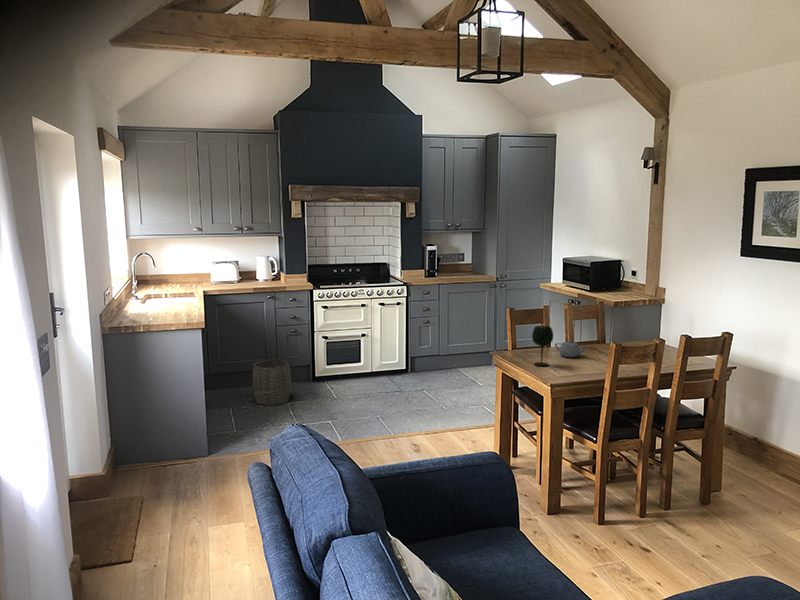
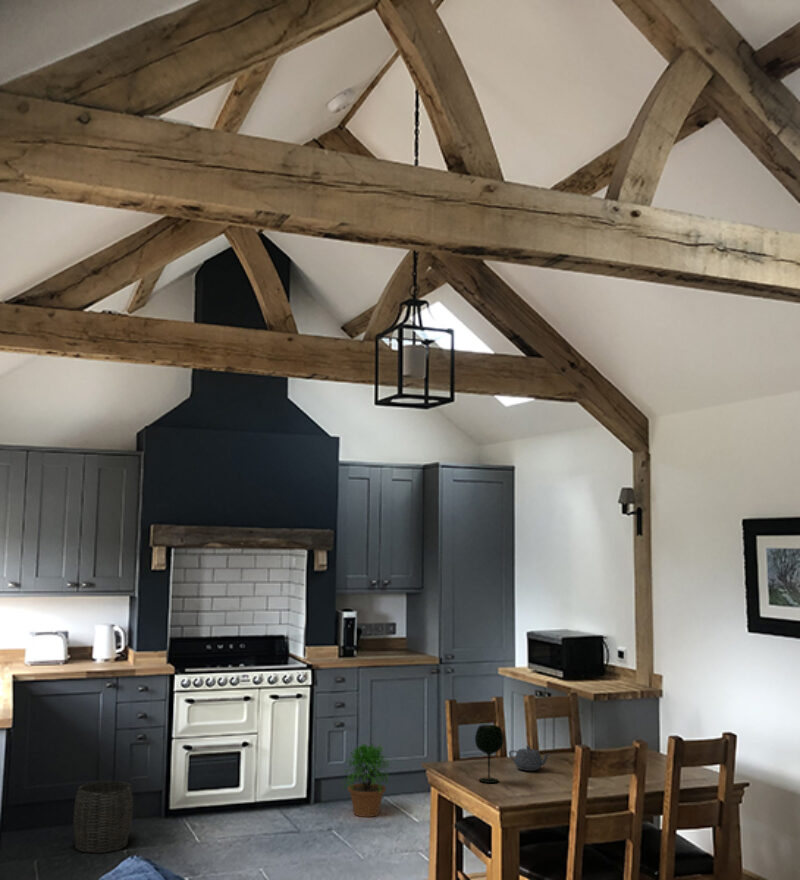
potted plant: none [430,335,465,383] -> present [344,744,389,817]

